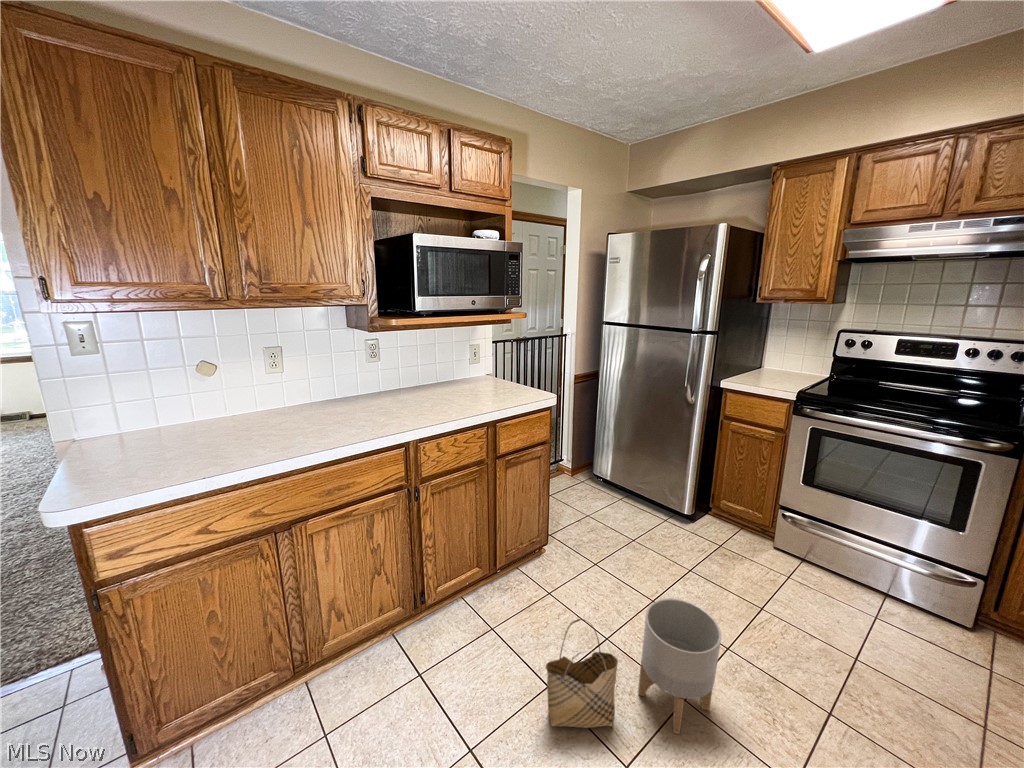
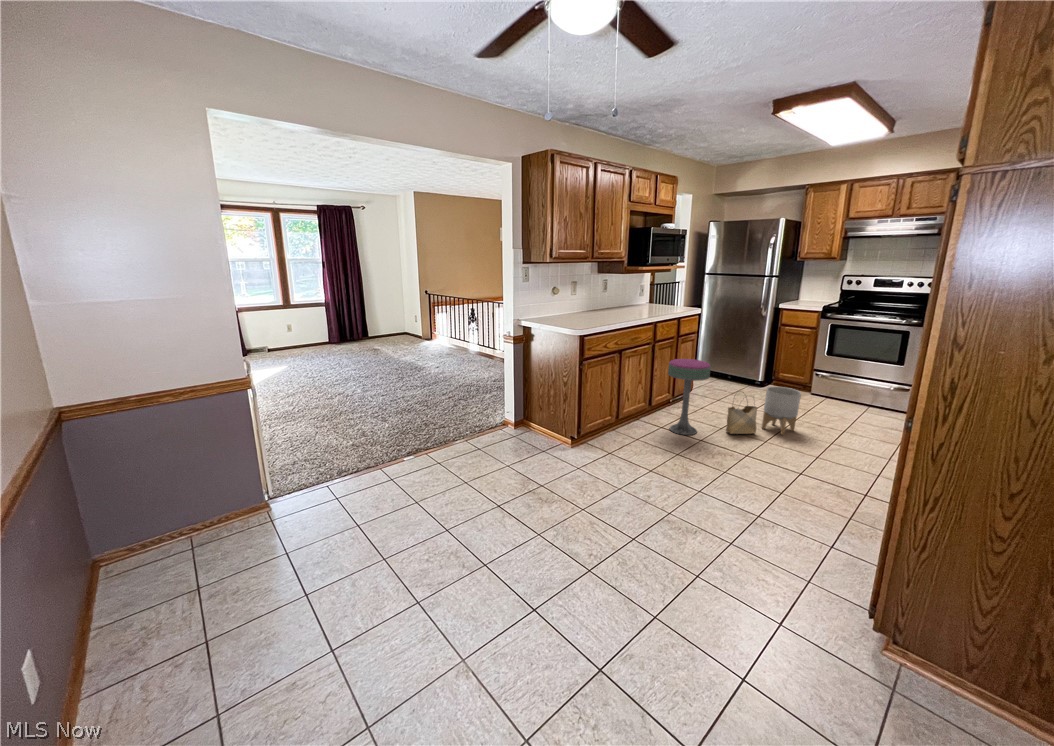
bar stool: none [406,534,500,722] -> present [668,359,711,435]

